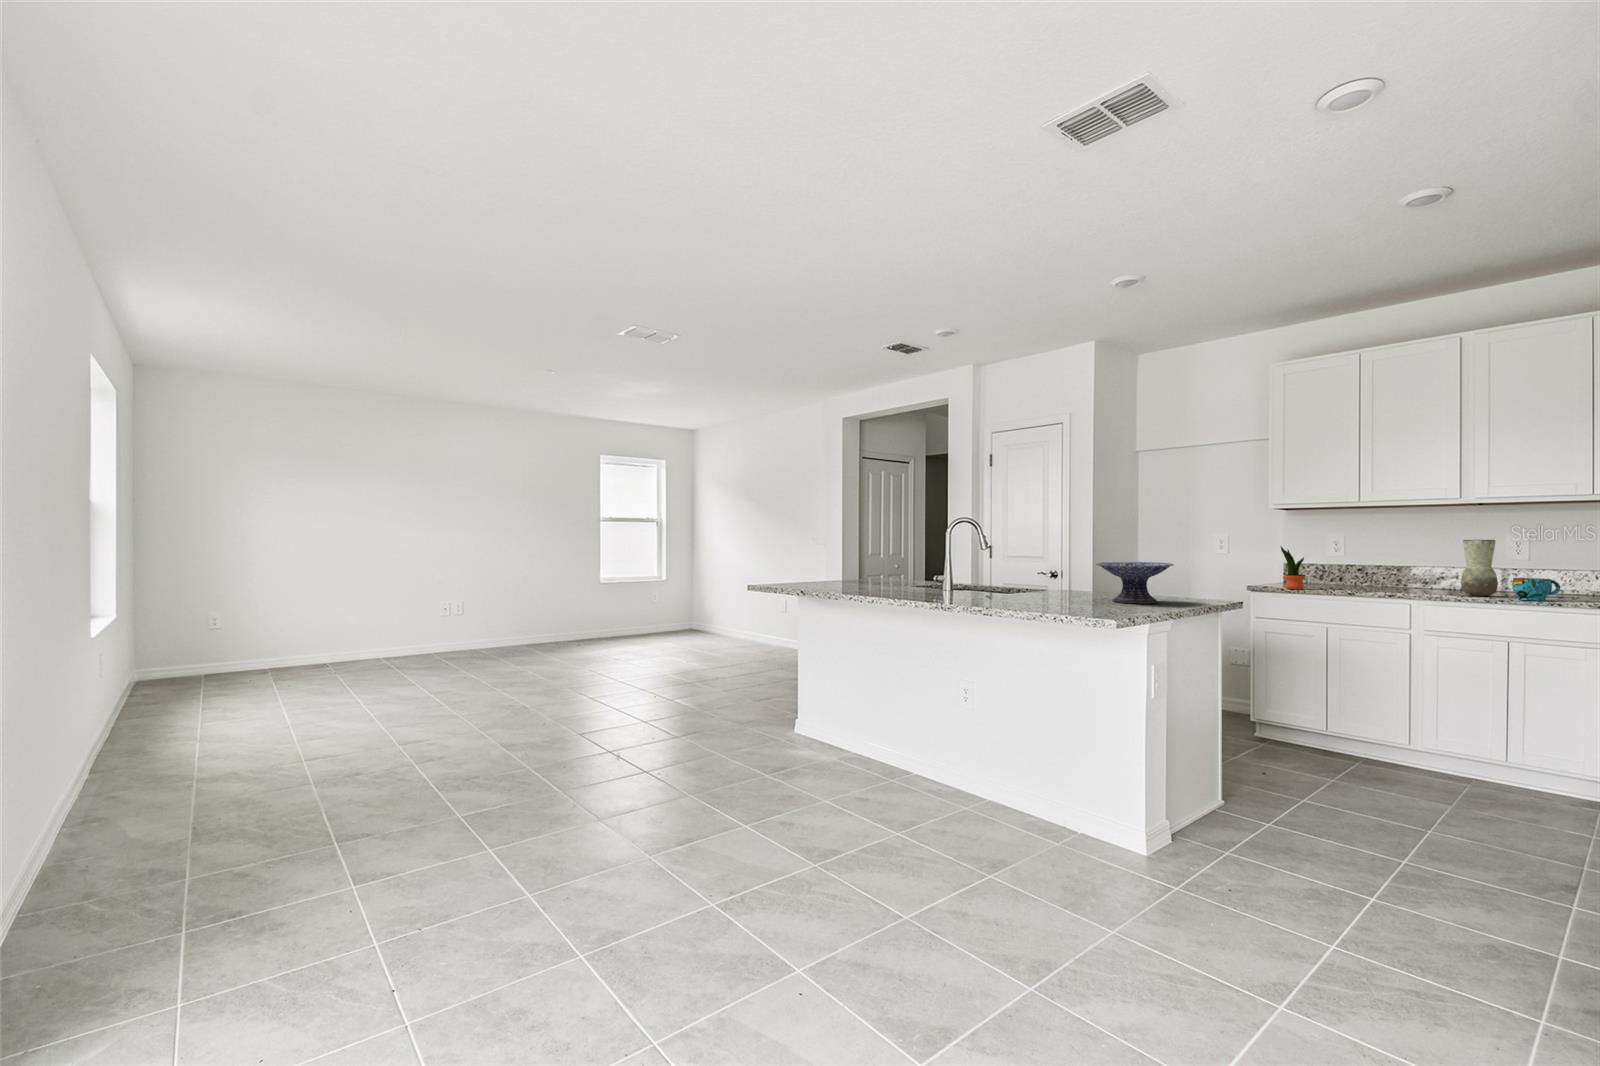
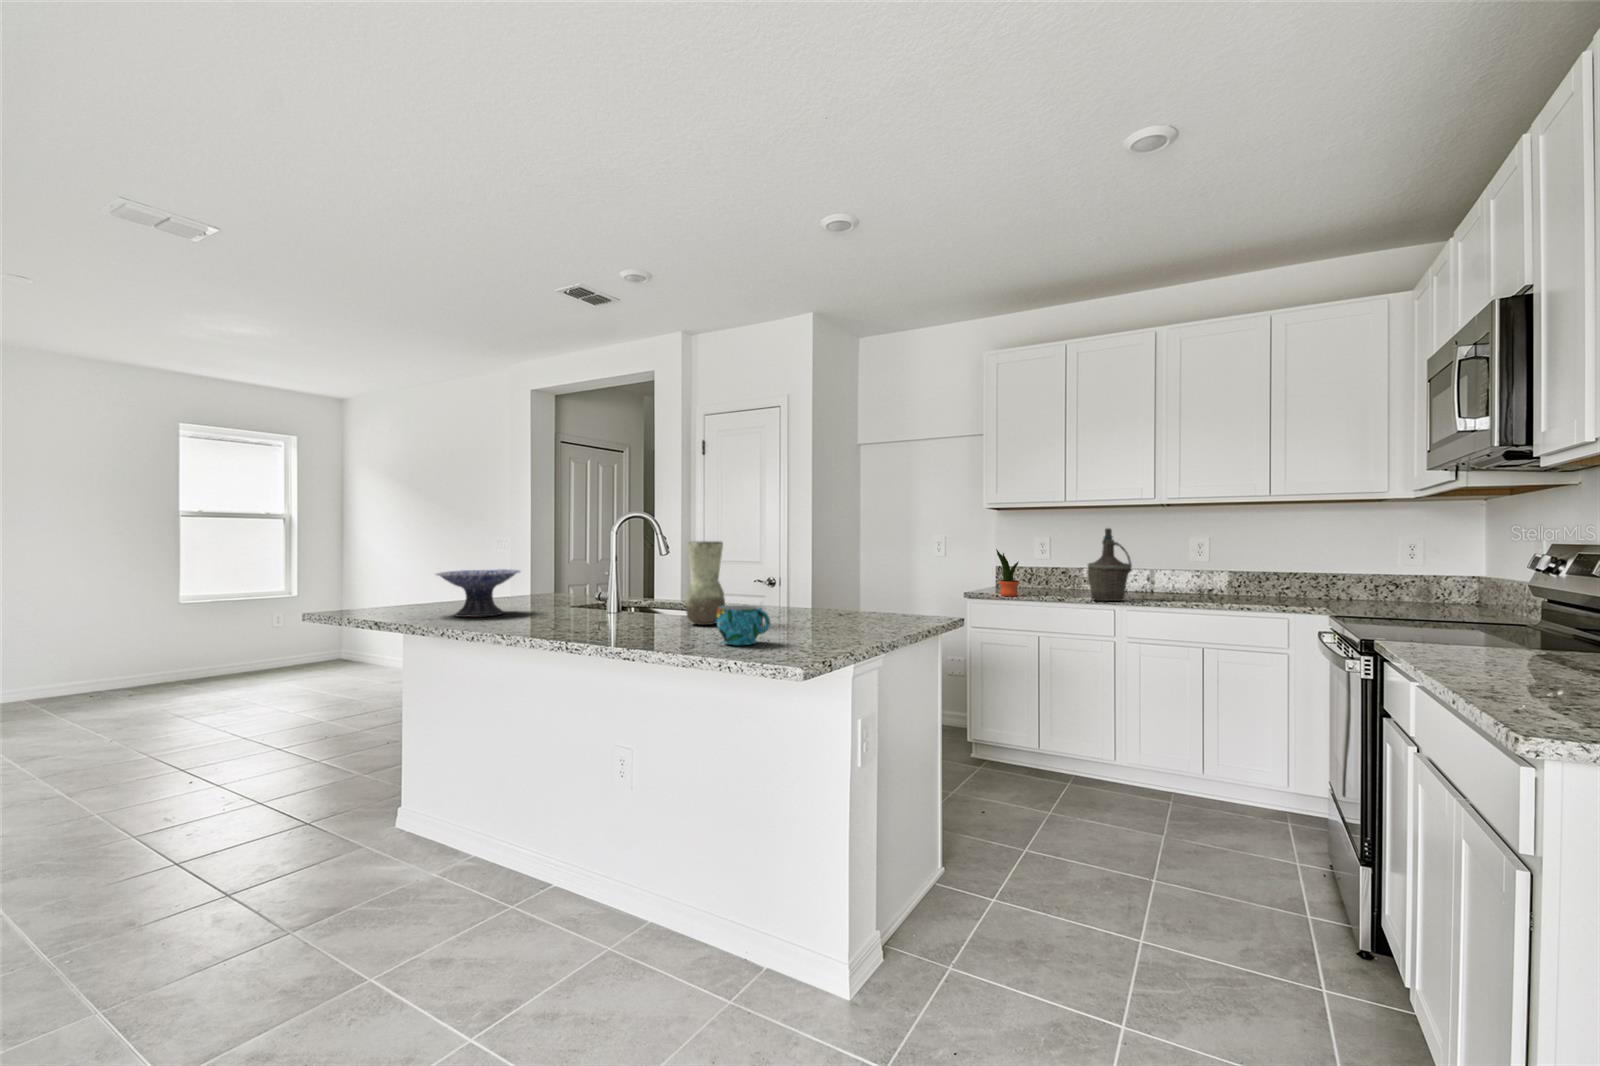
bottle: none [1379,526,1430,595] -> present [1087,528,1132,601]
vase: present [1461,540,1498,596] -> present [685,541,725,625]
decorative bowl: present [1096,562,1174,603] -> present [436,569,520,617]
cup: present [1512,578,1560,601] -> present [717,605,770,645]

